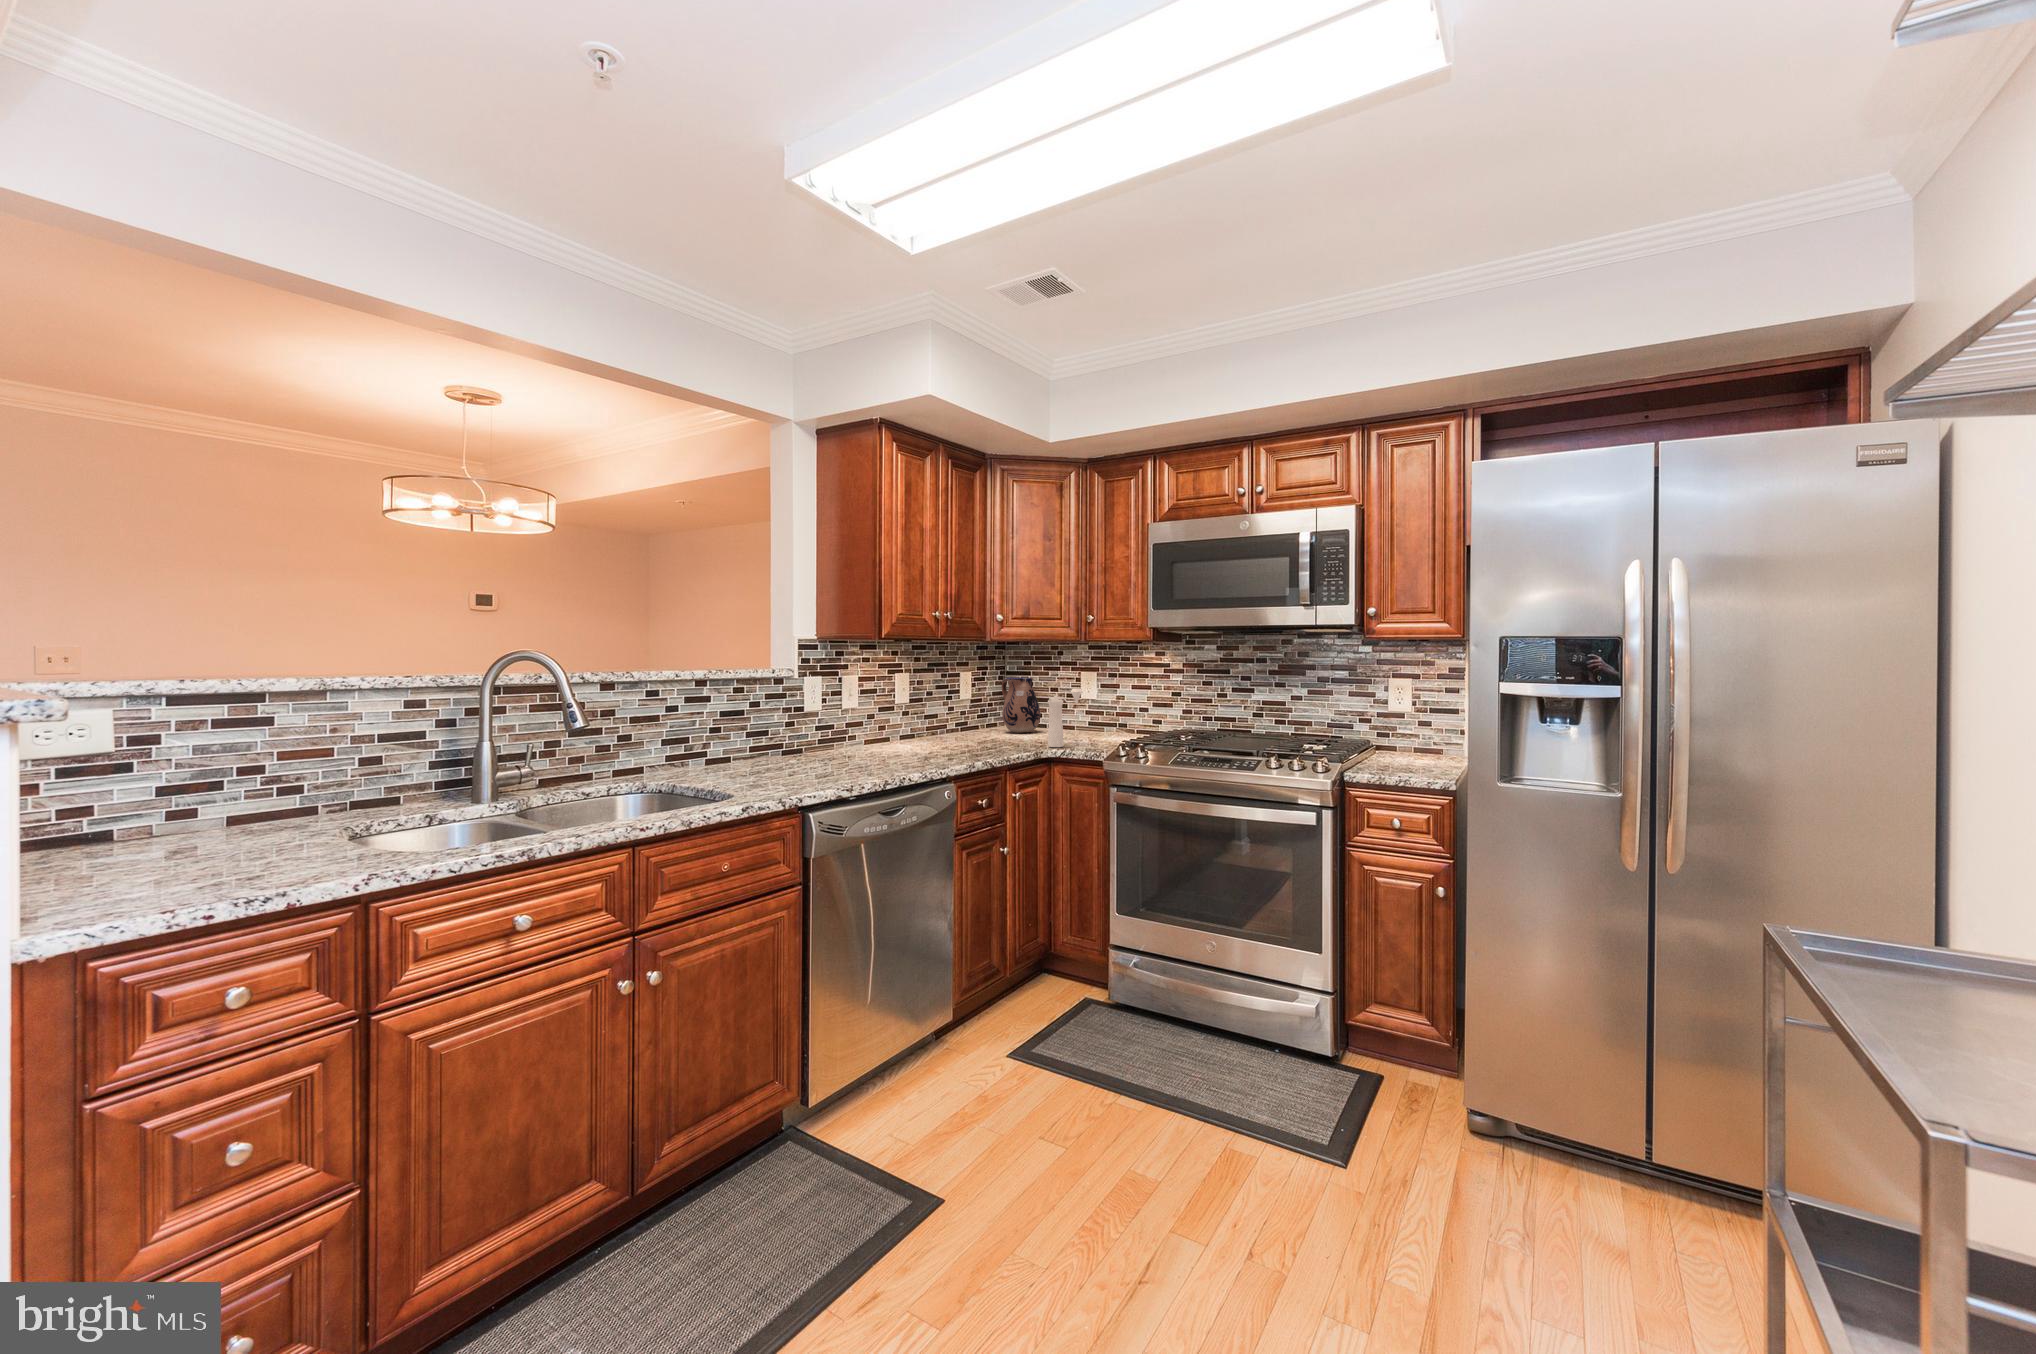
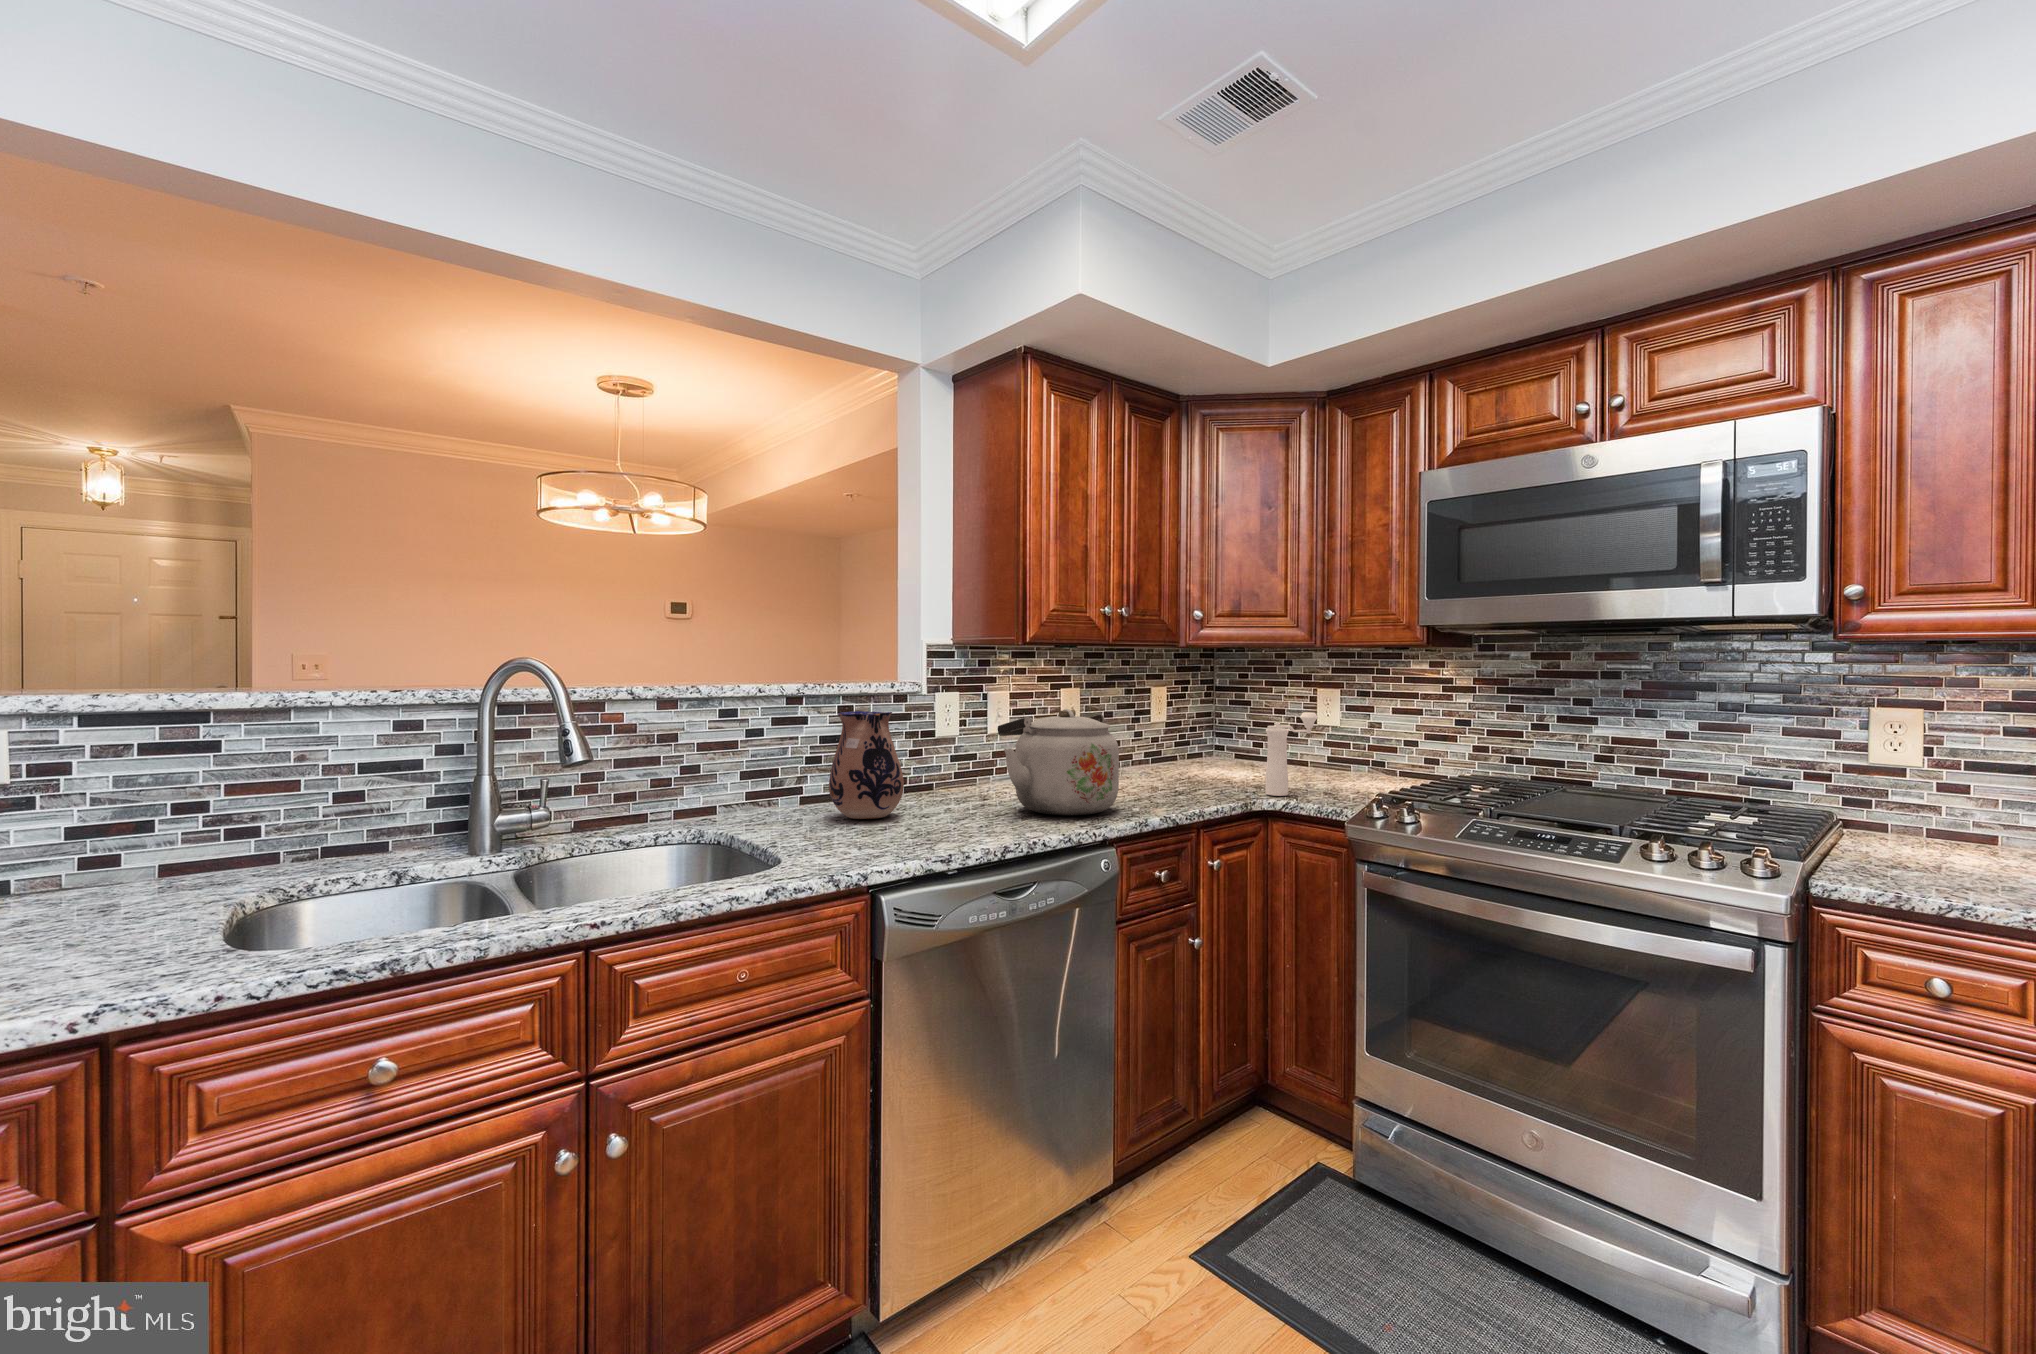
ceramic pitcher: present [1002,678,1041,733] -> present [829,711,904,819]
kettle: none [860,687,950,763] -> present [998,709,1119,815]

